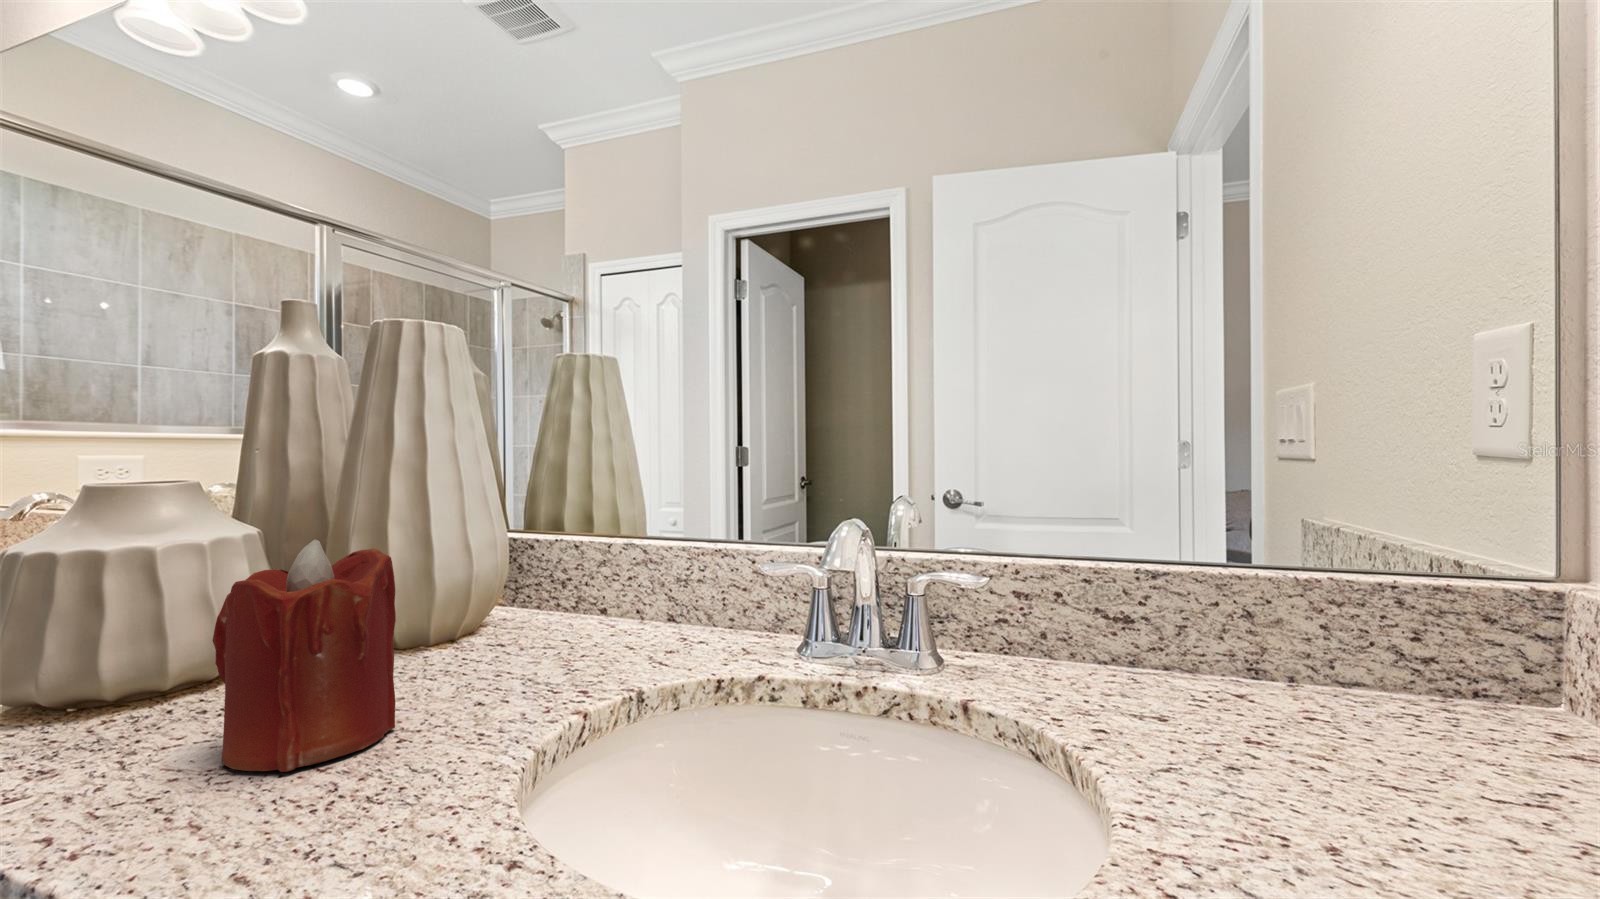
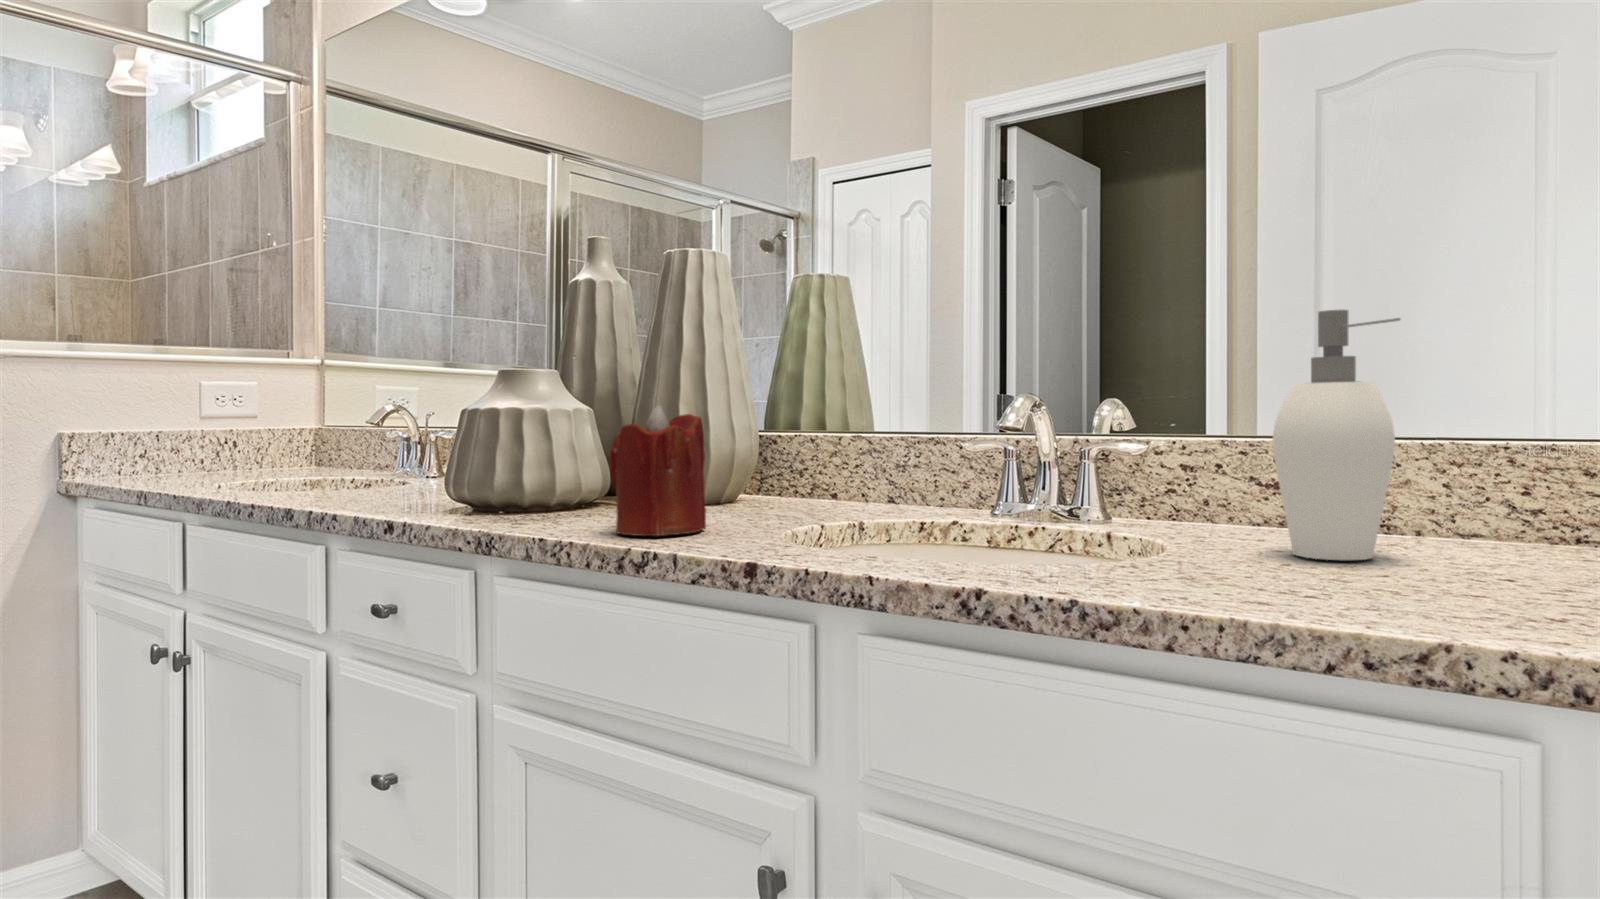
soap dispenser: none [1221,432,1459,791] -> present [1273,310,1400,560]

